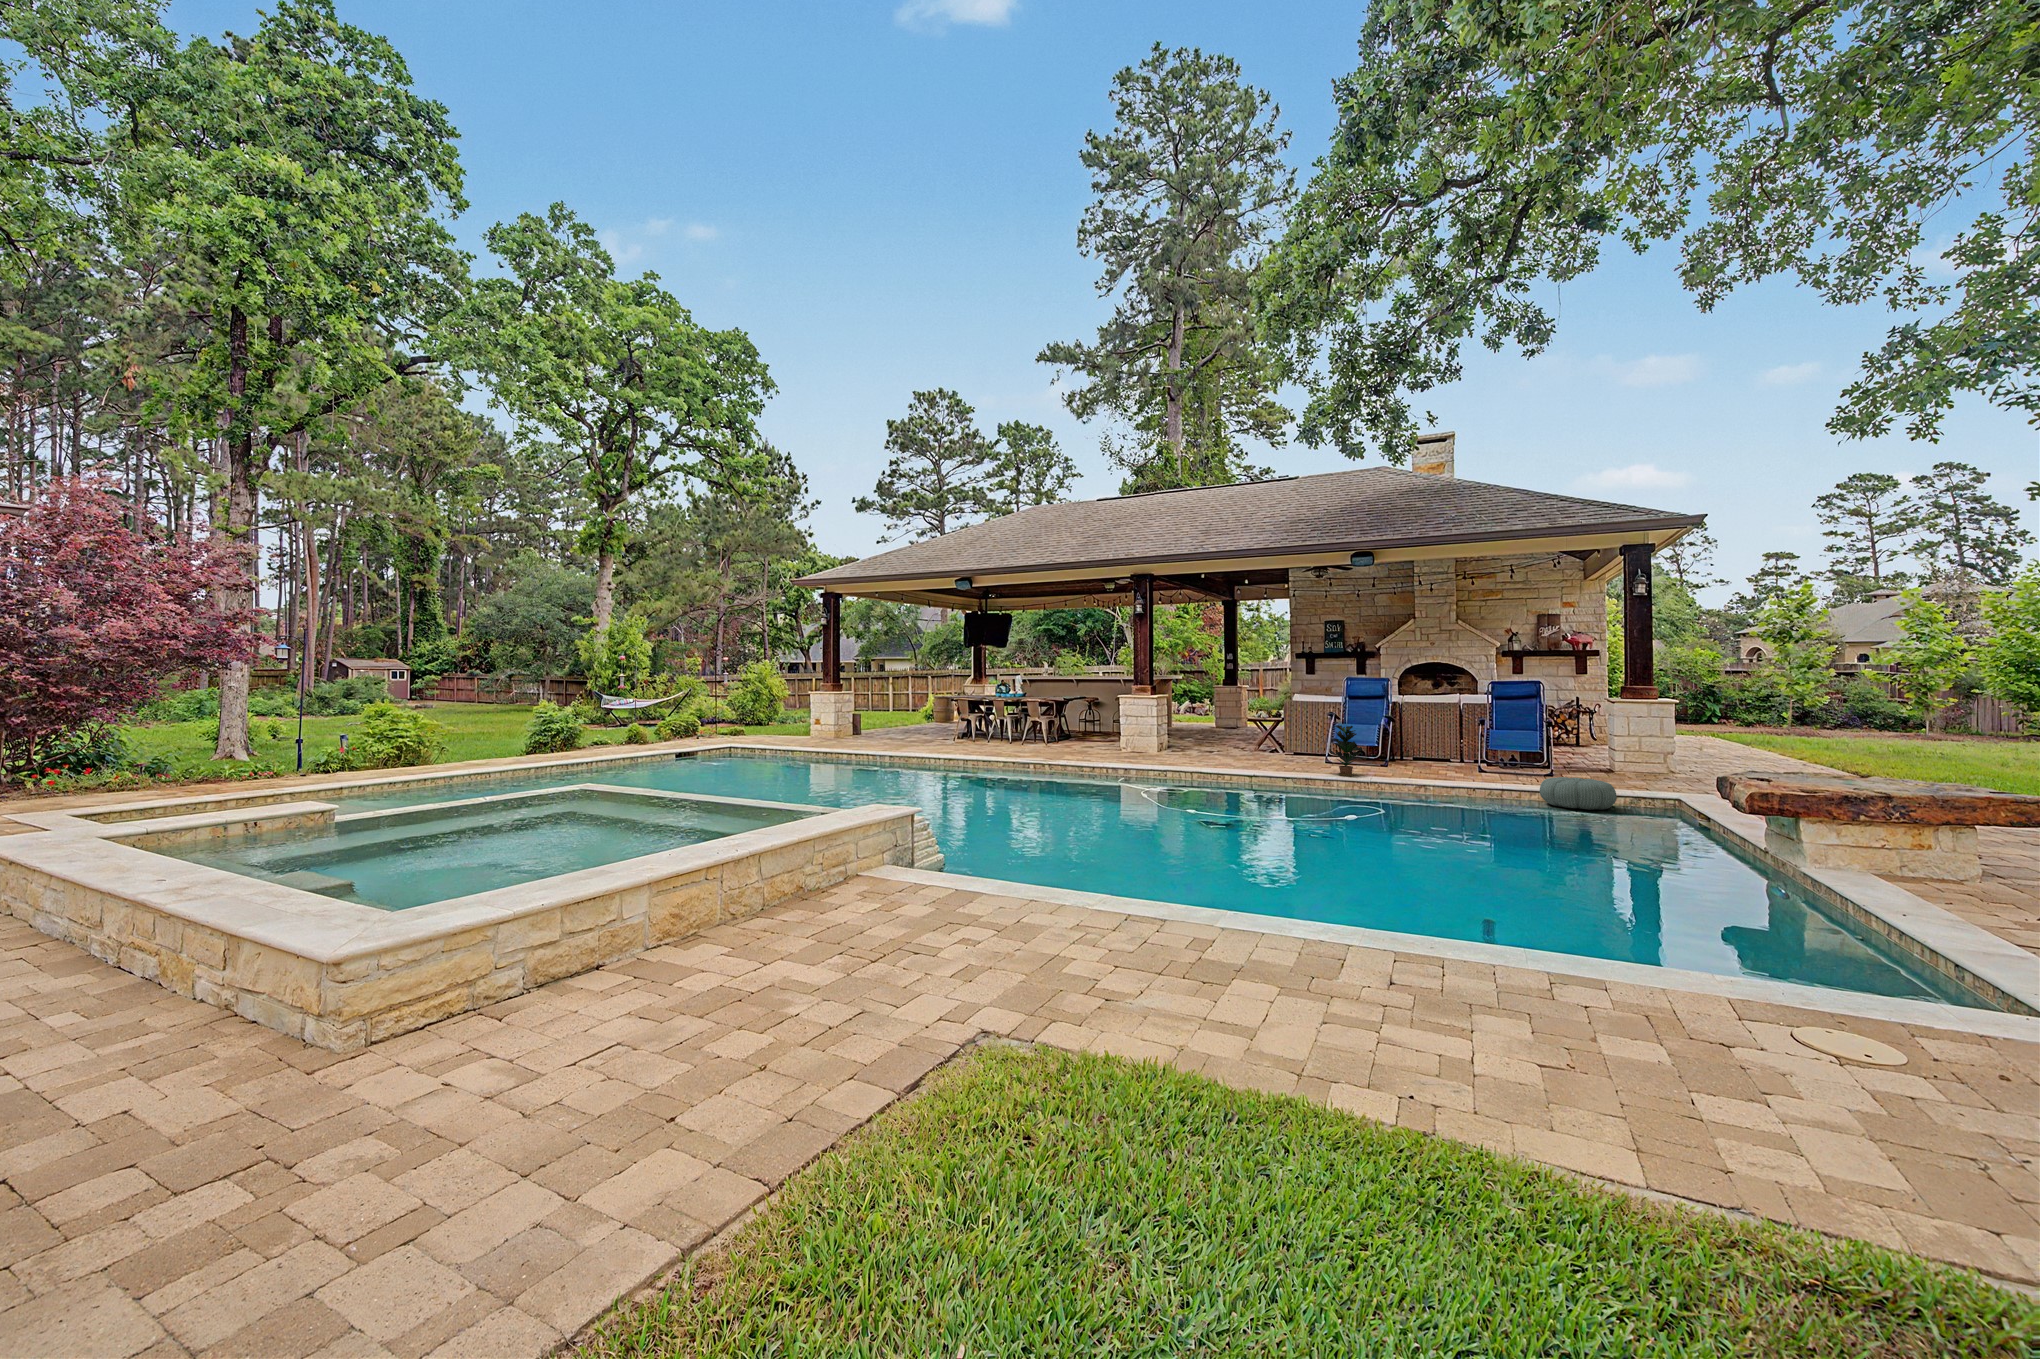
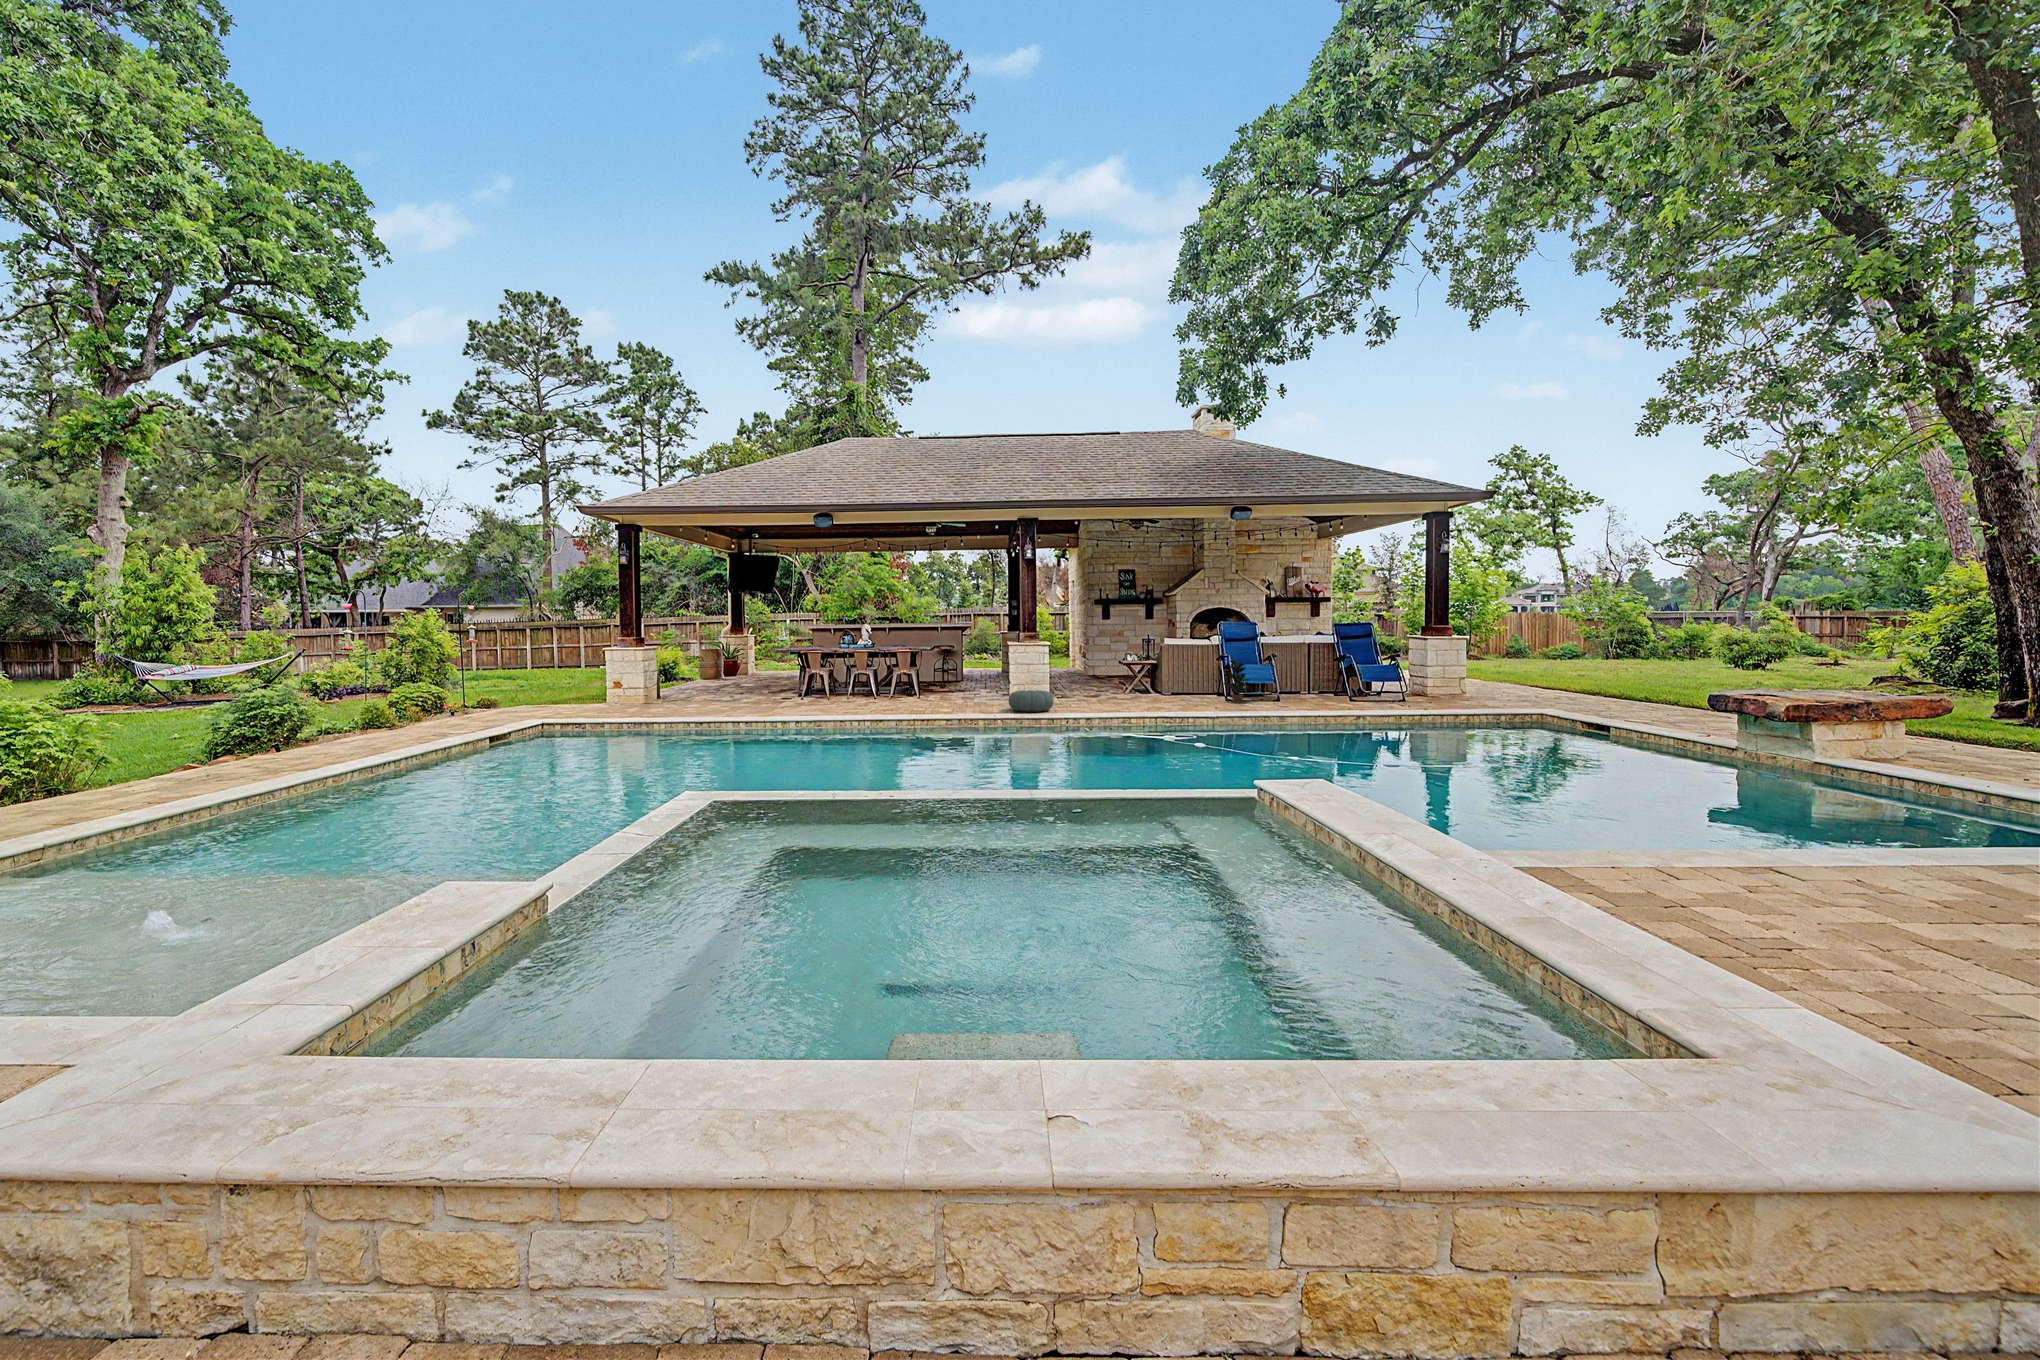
pouf: present [1540,777,1617,810] -> present [1009,690,1054,712]

